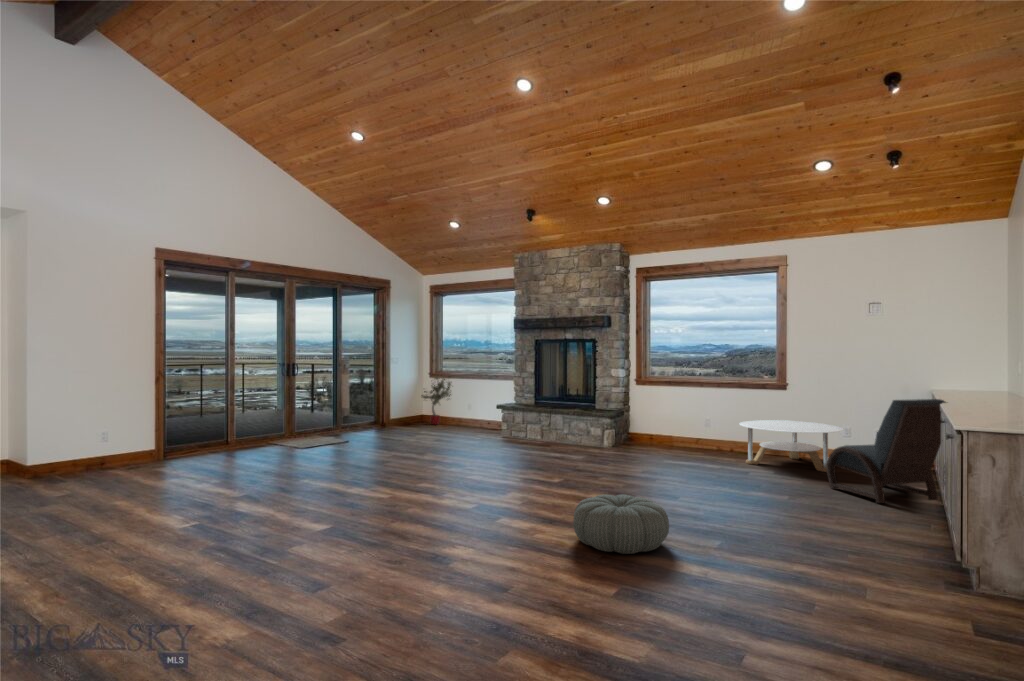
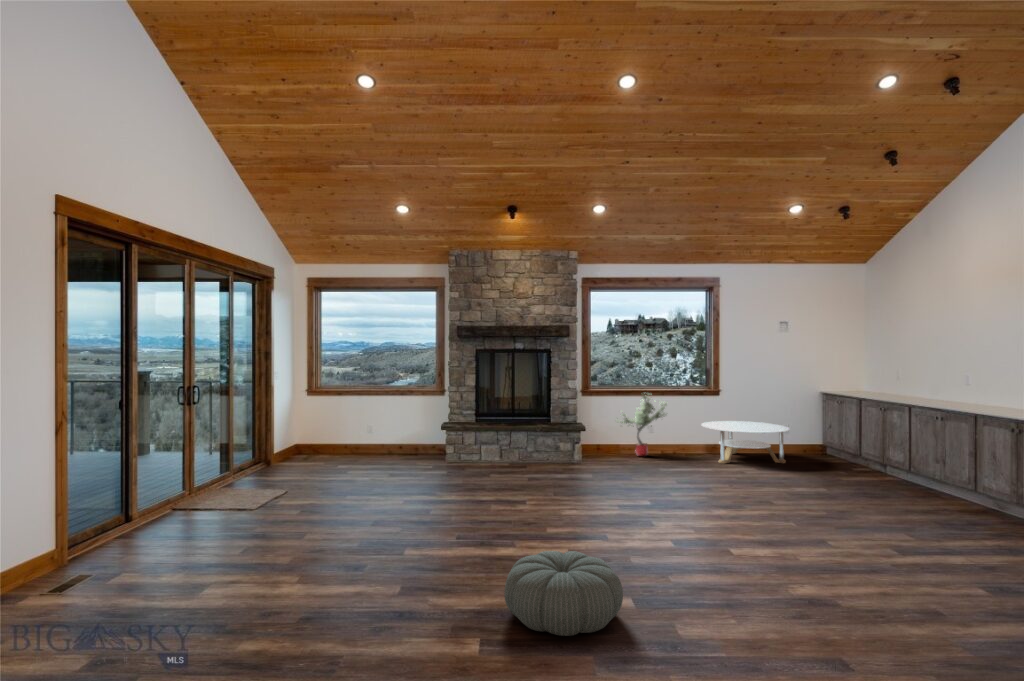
potted tree: present [421,376,451,425] -> present [617,393,667,457]
lounge chair: present [827,399,946,503] -> none [823,400,921,486]
pouf: present [573,494,669,554] -> present [504,551,623,636]

